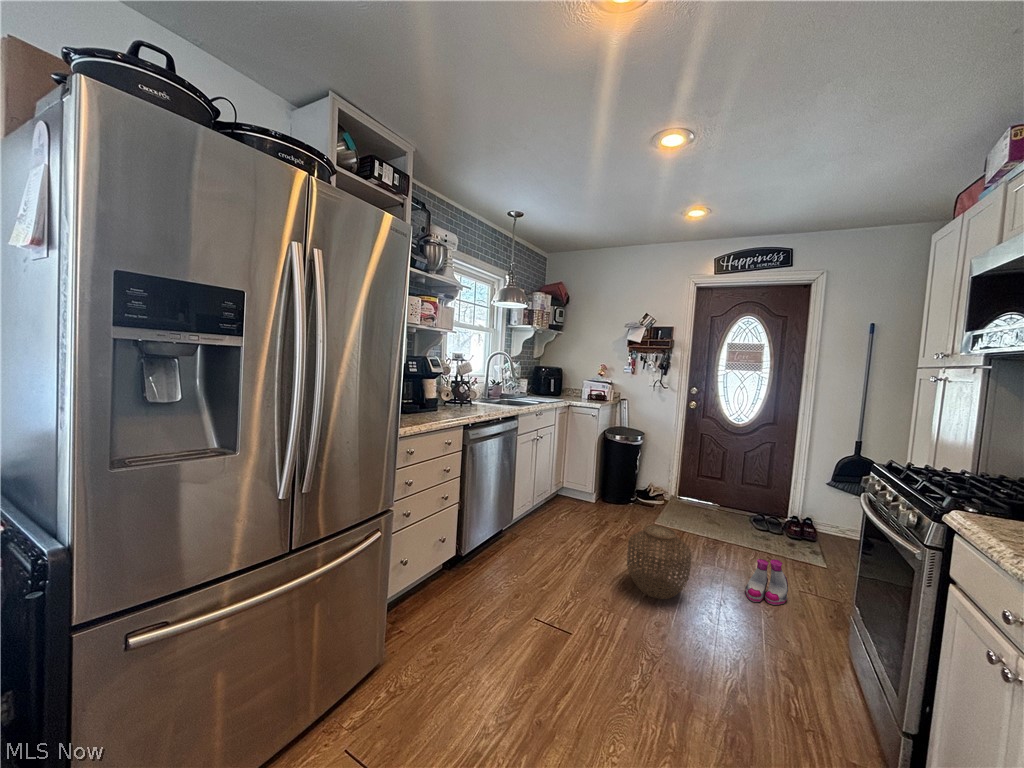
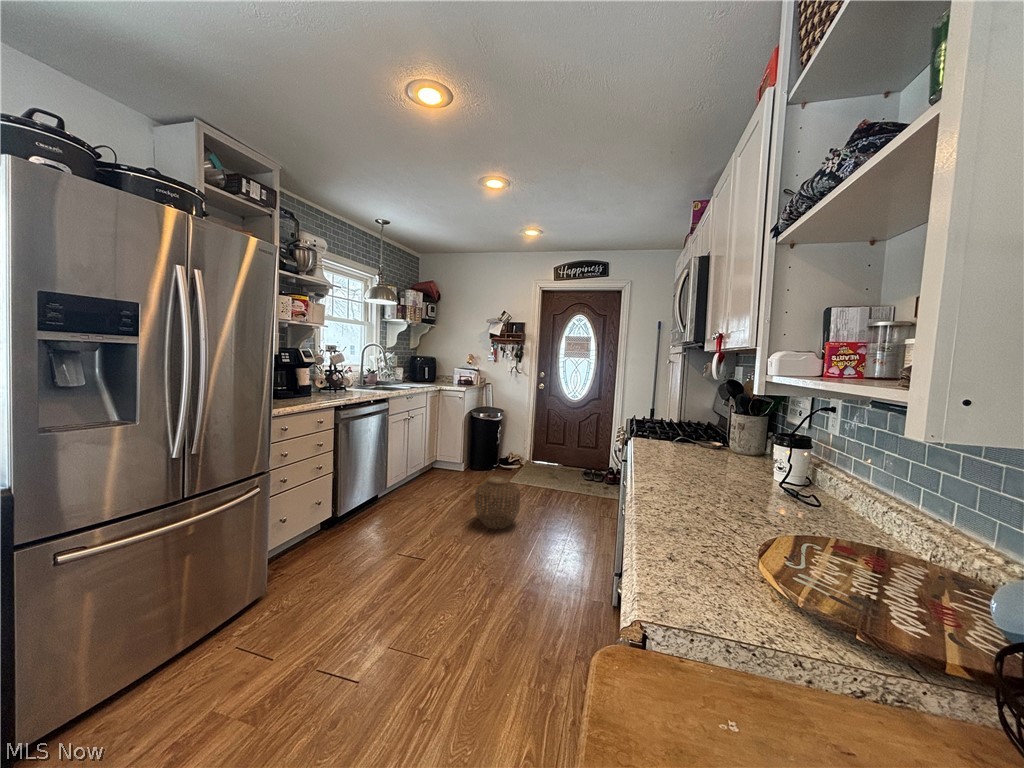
boots: present [745,559,788,605] -> none [560,492,588,523]

